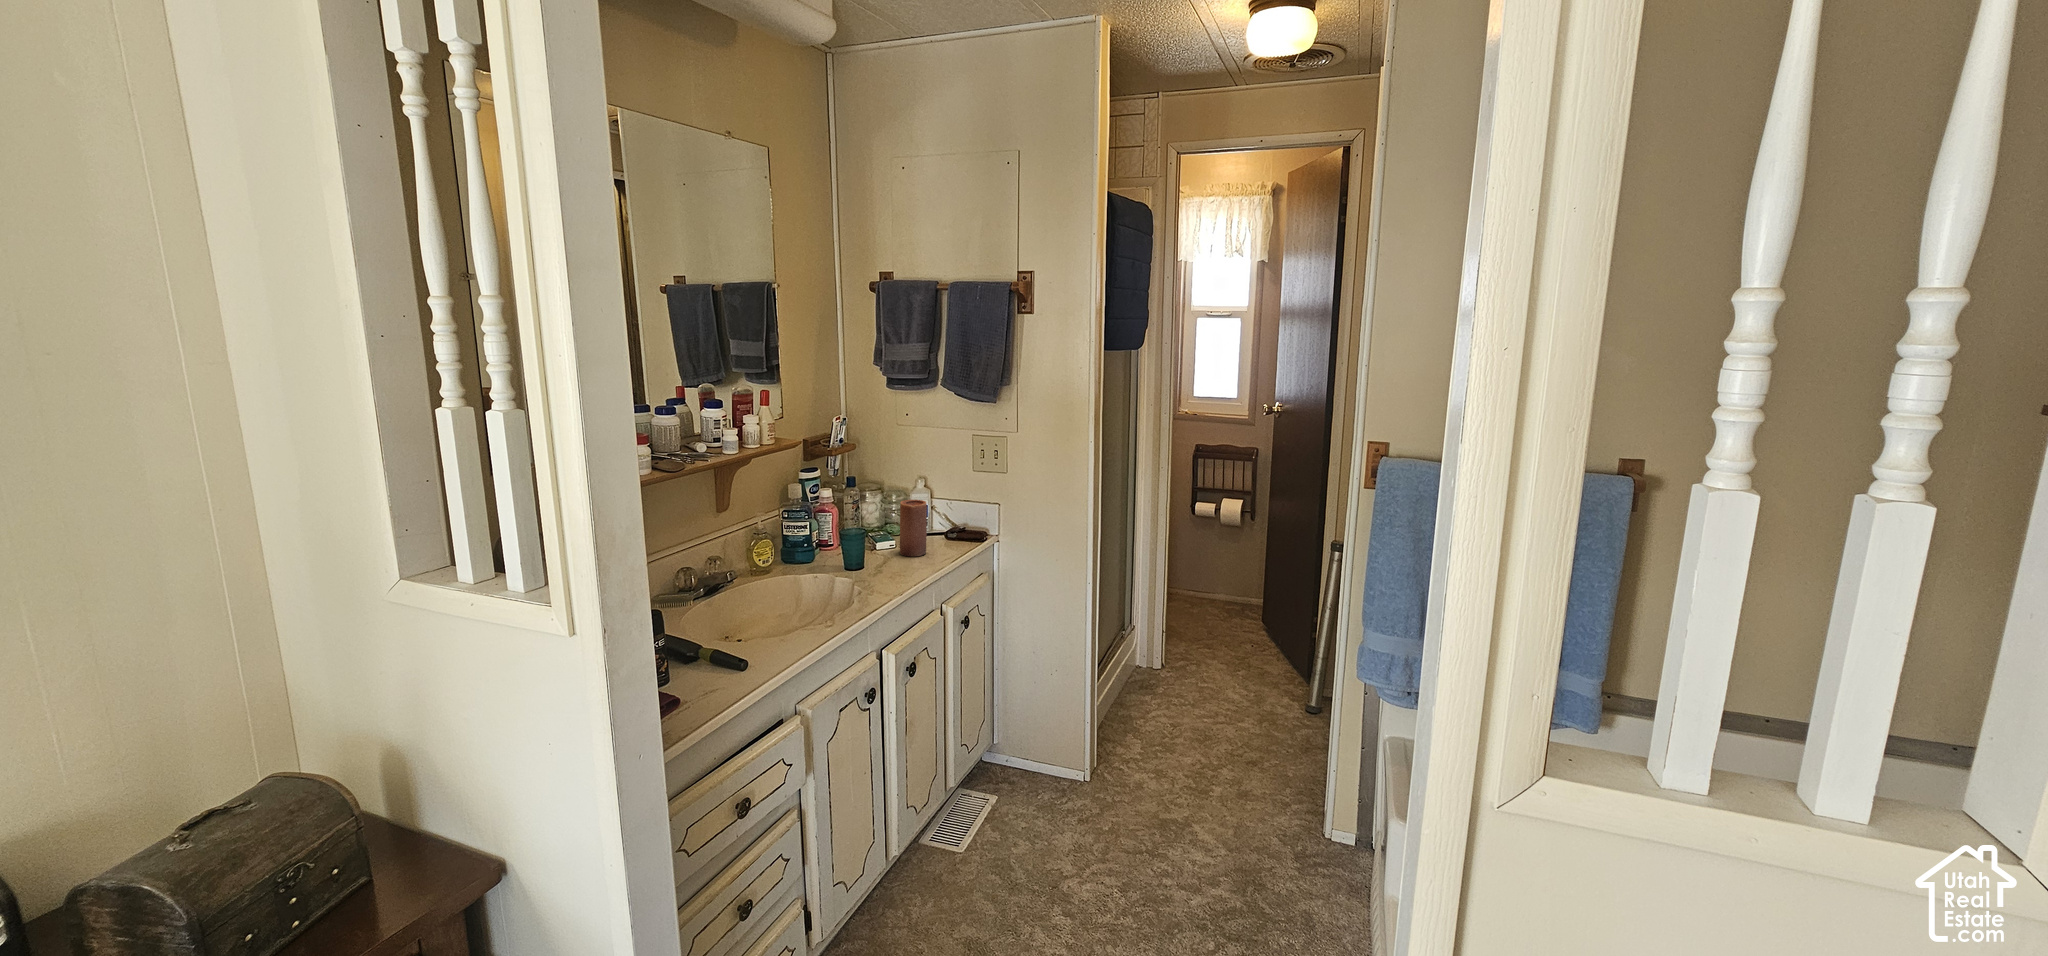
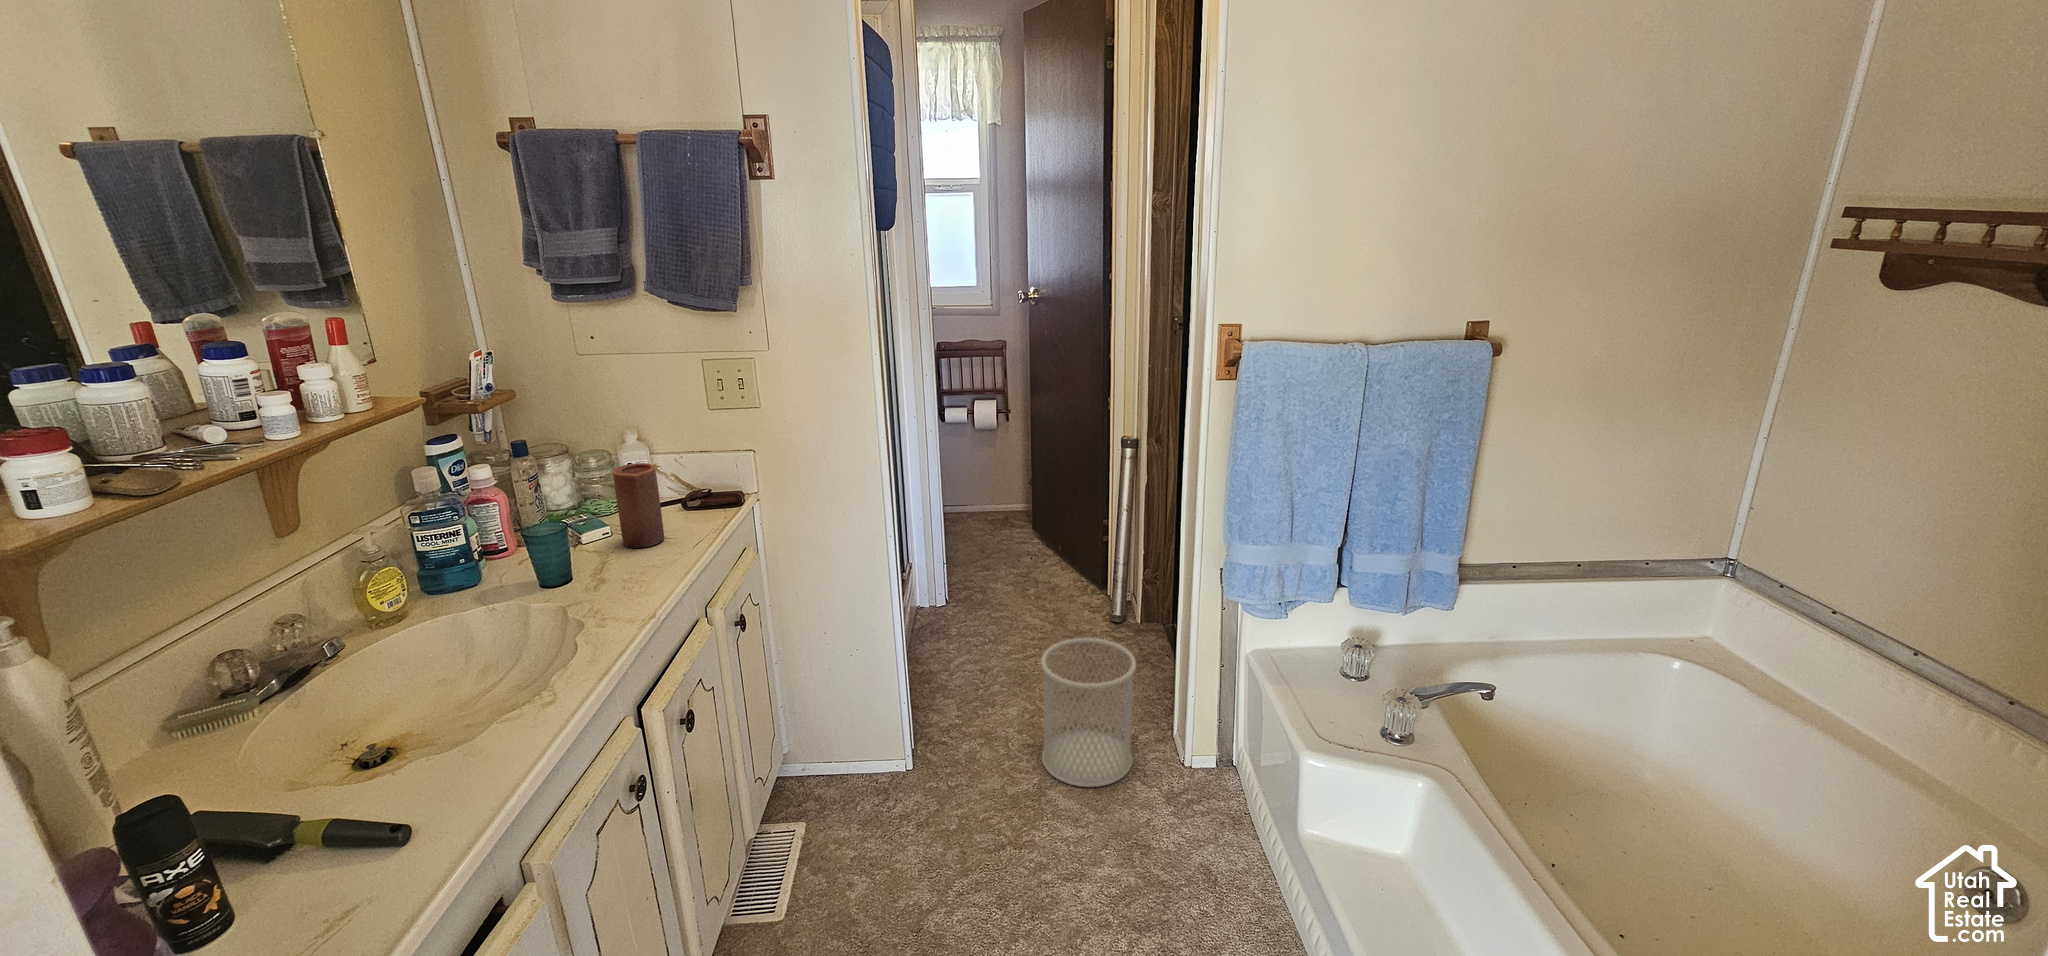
wastebasket: none [1197,701,1287,832] -> present [1041,638,1136,787]

